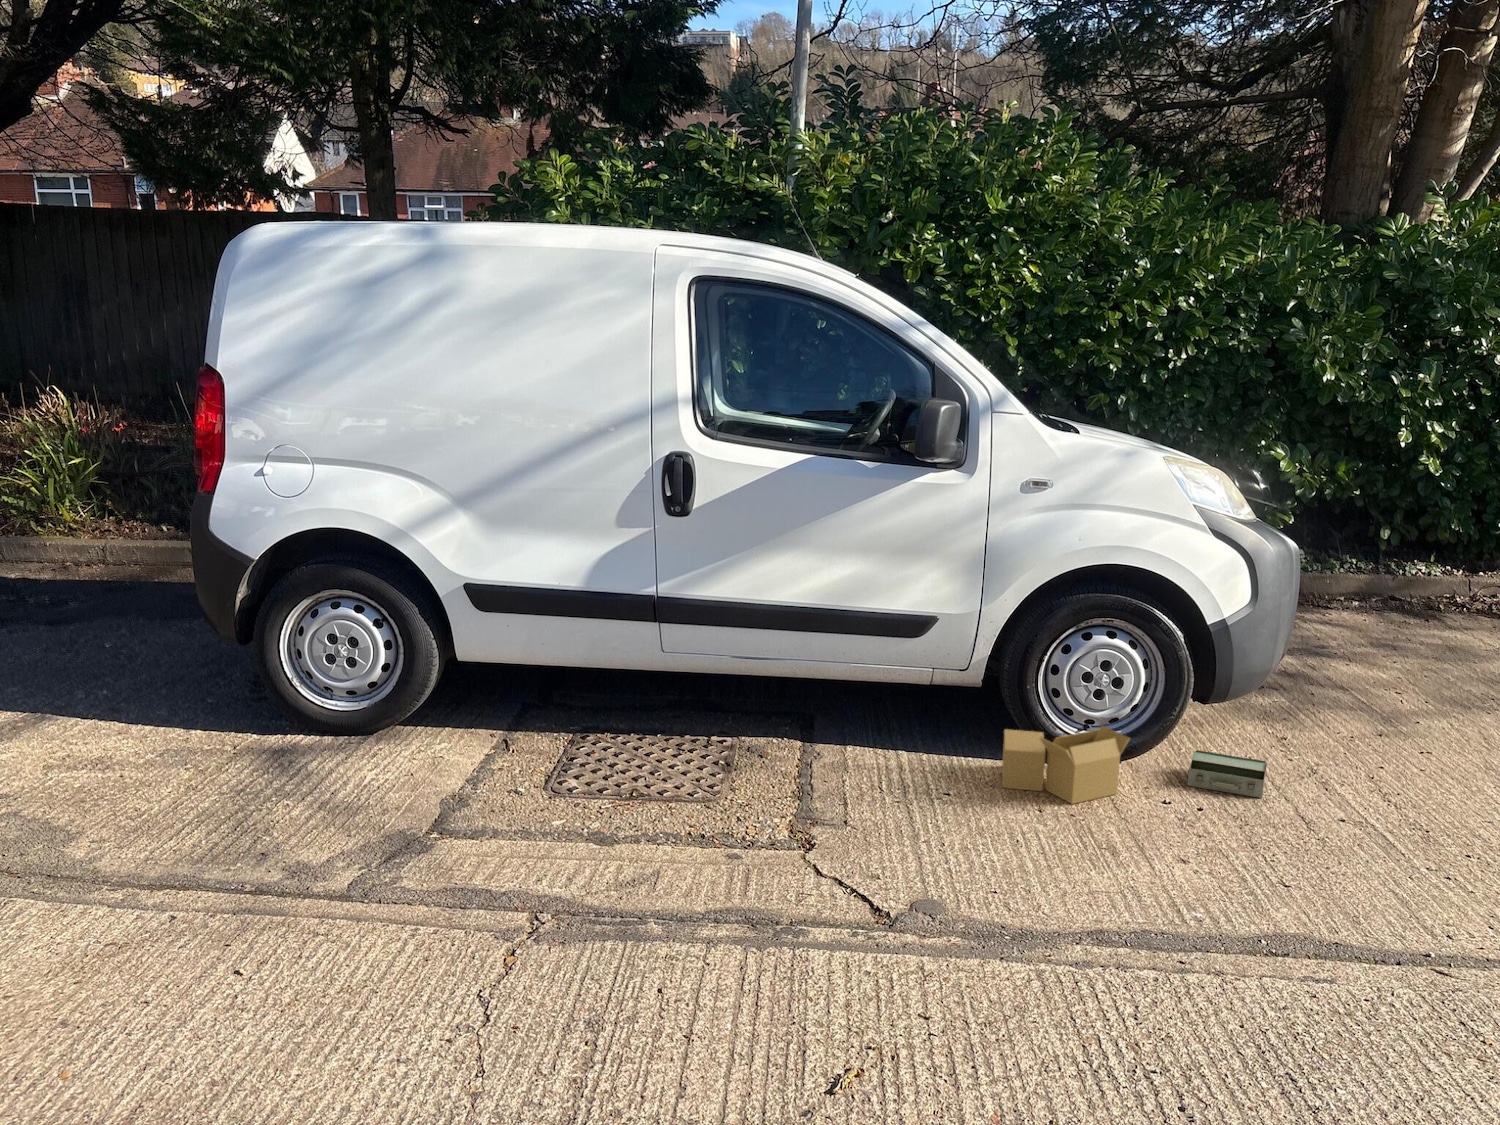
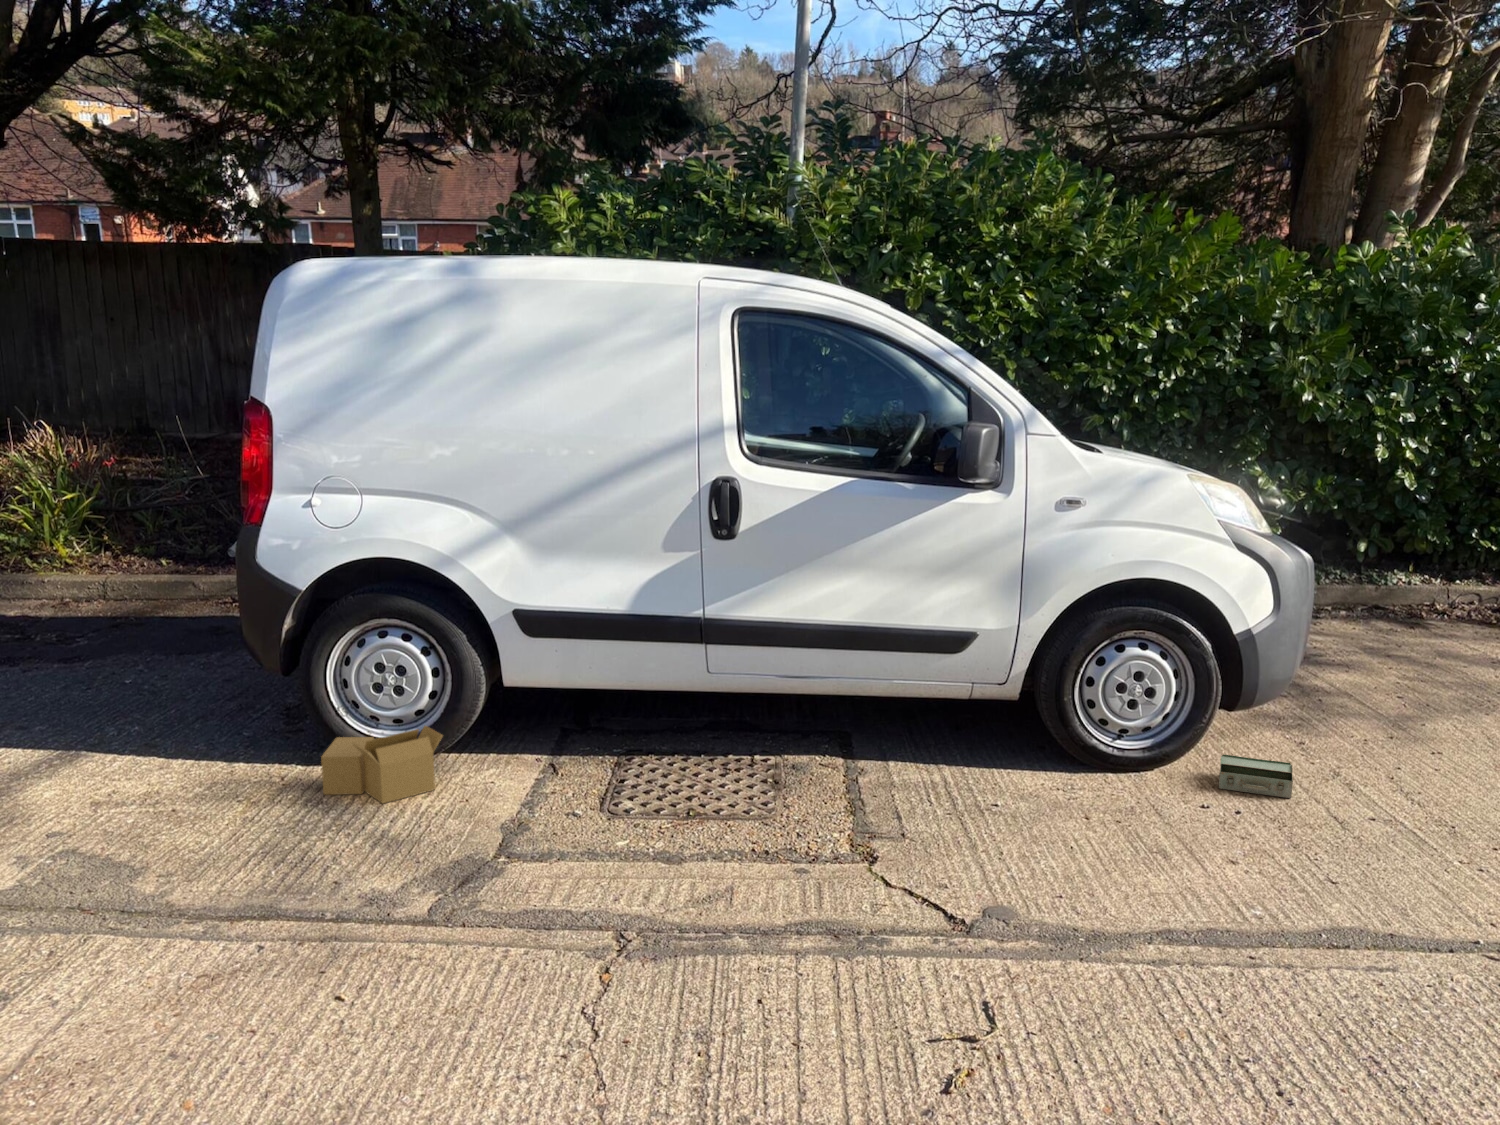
cardboard box: present [1002,726,1130,804] -> present [321,726,443,803]

